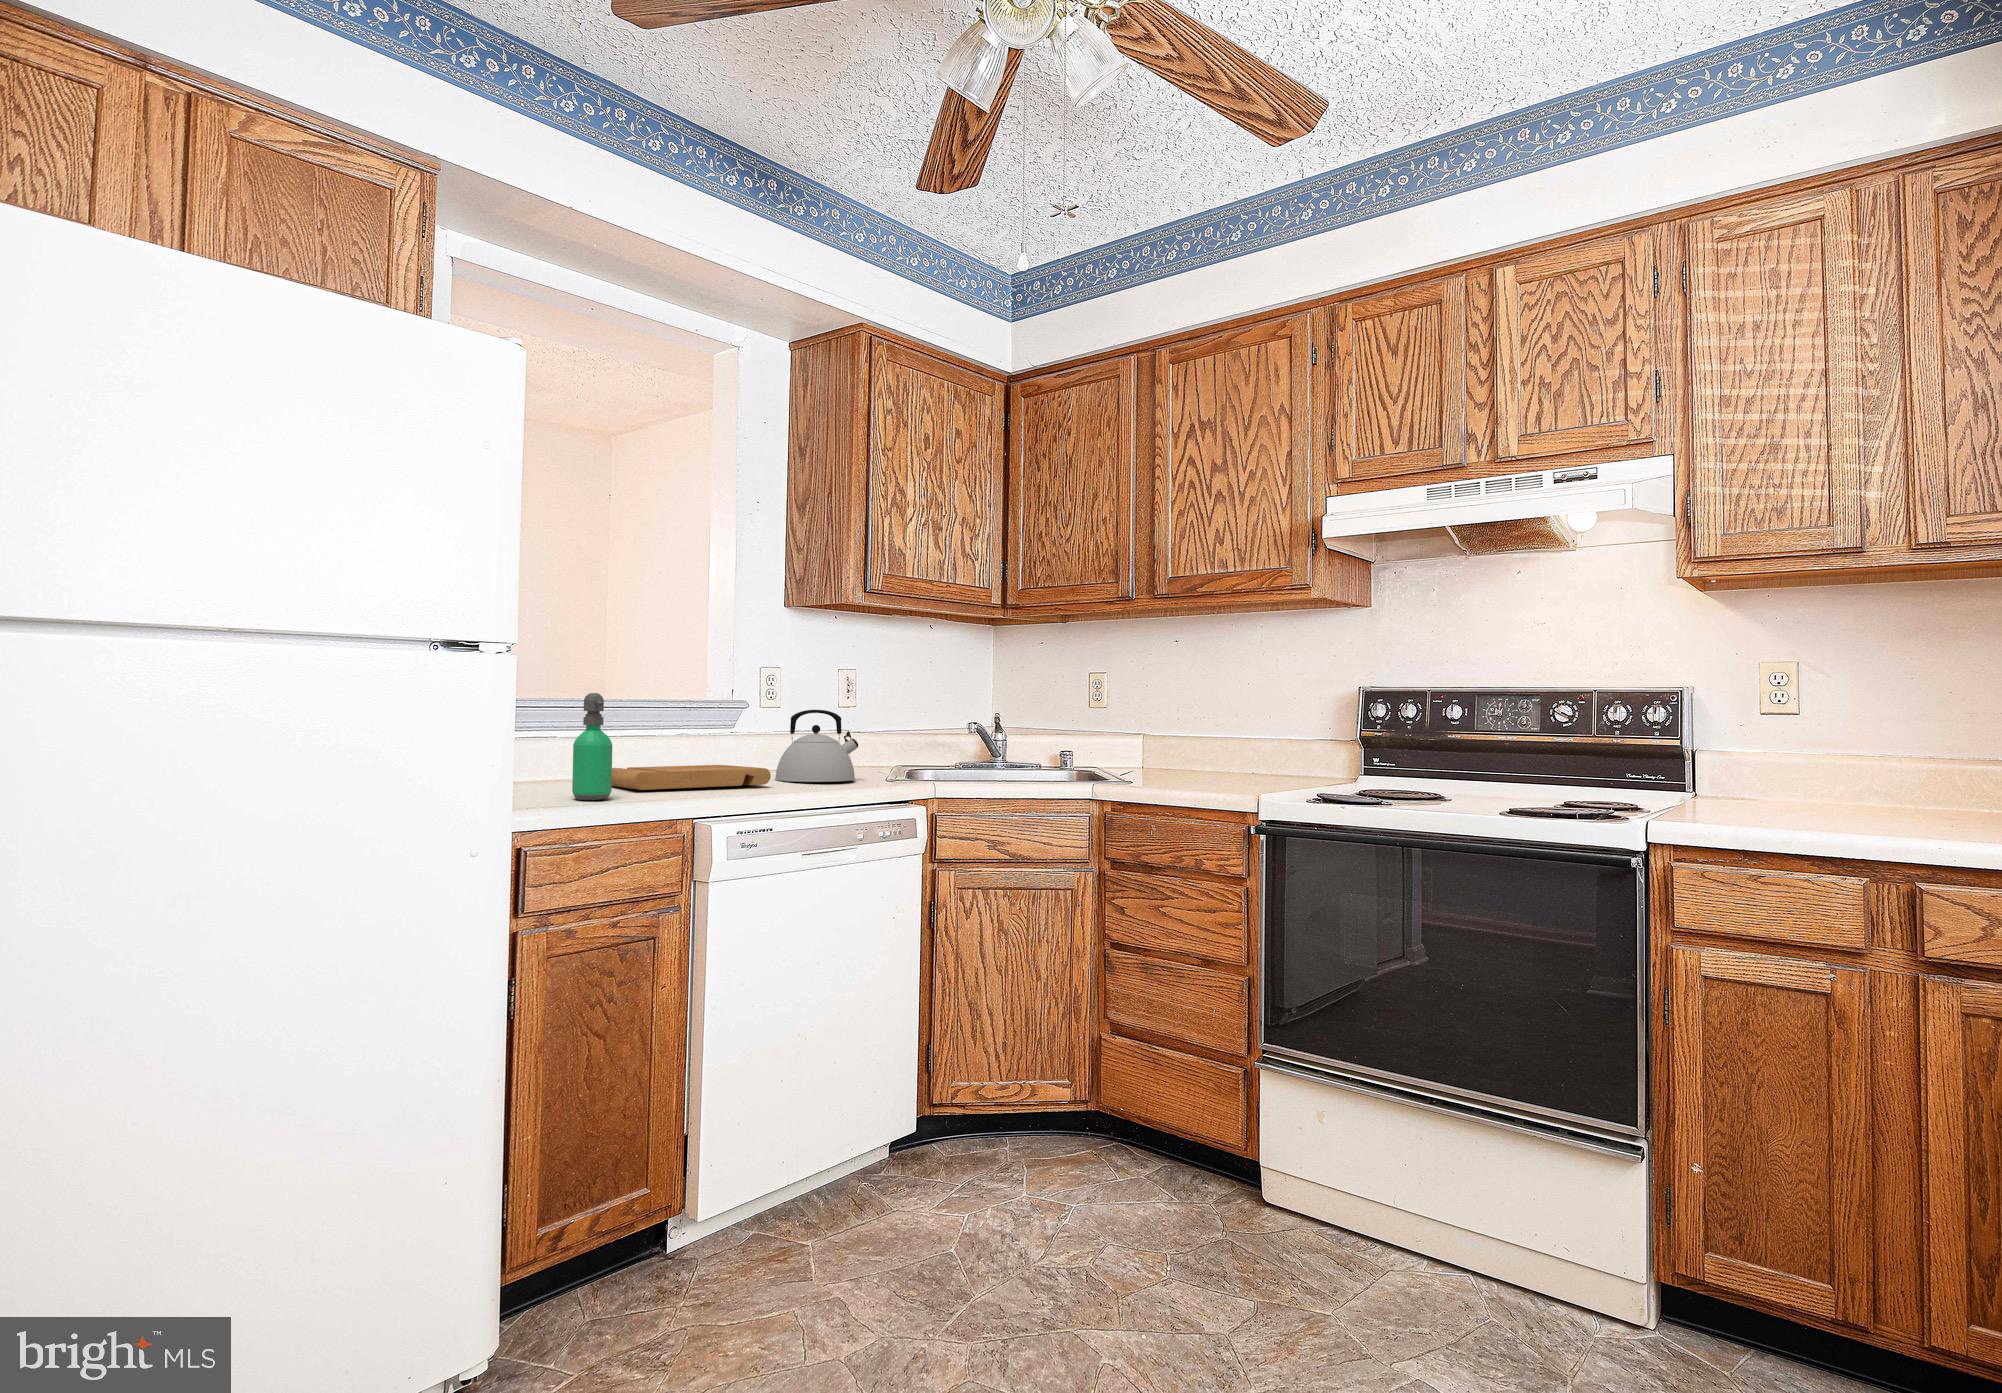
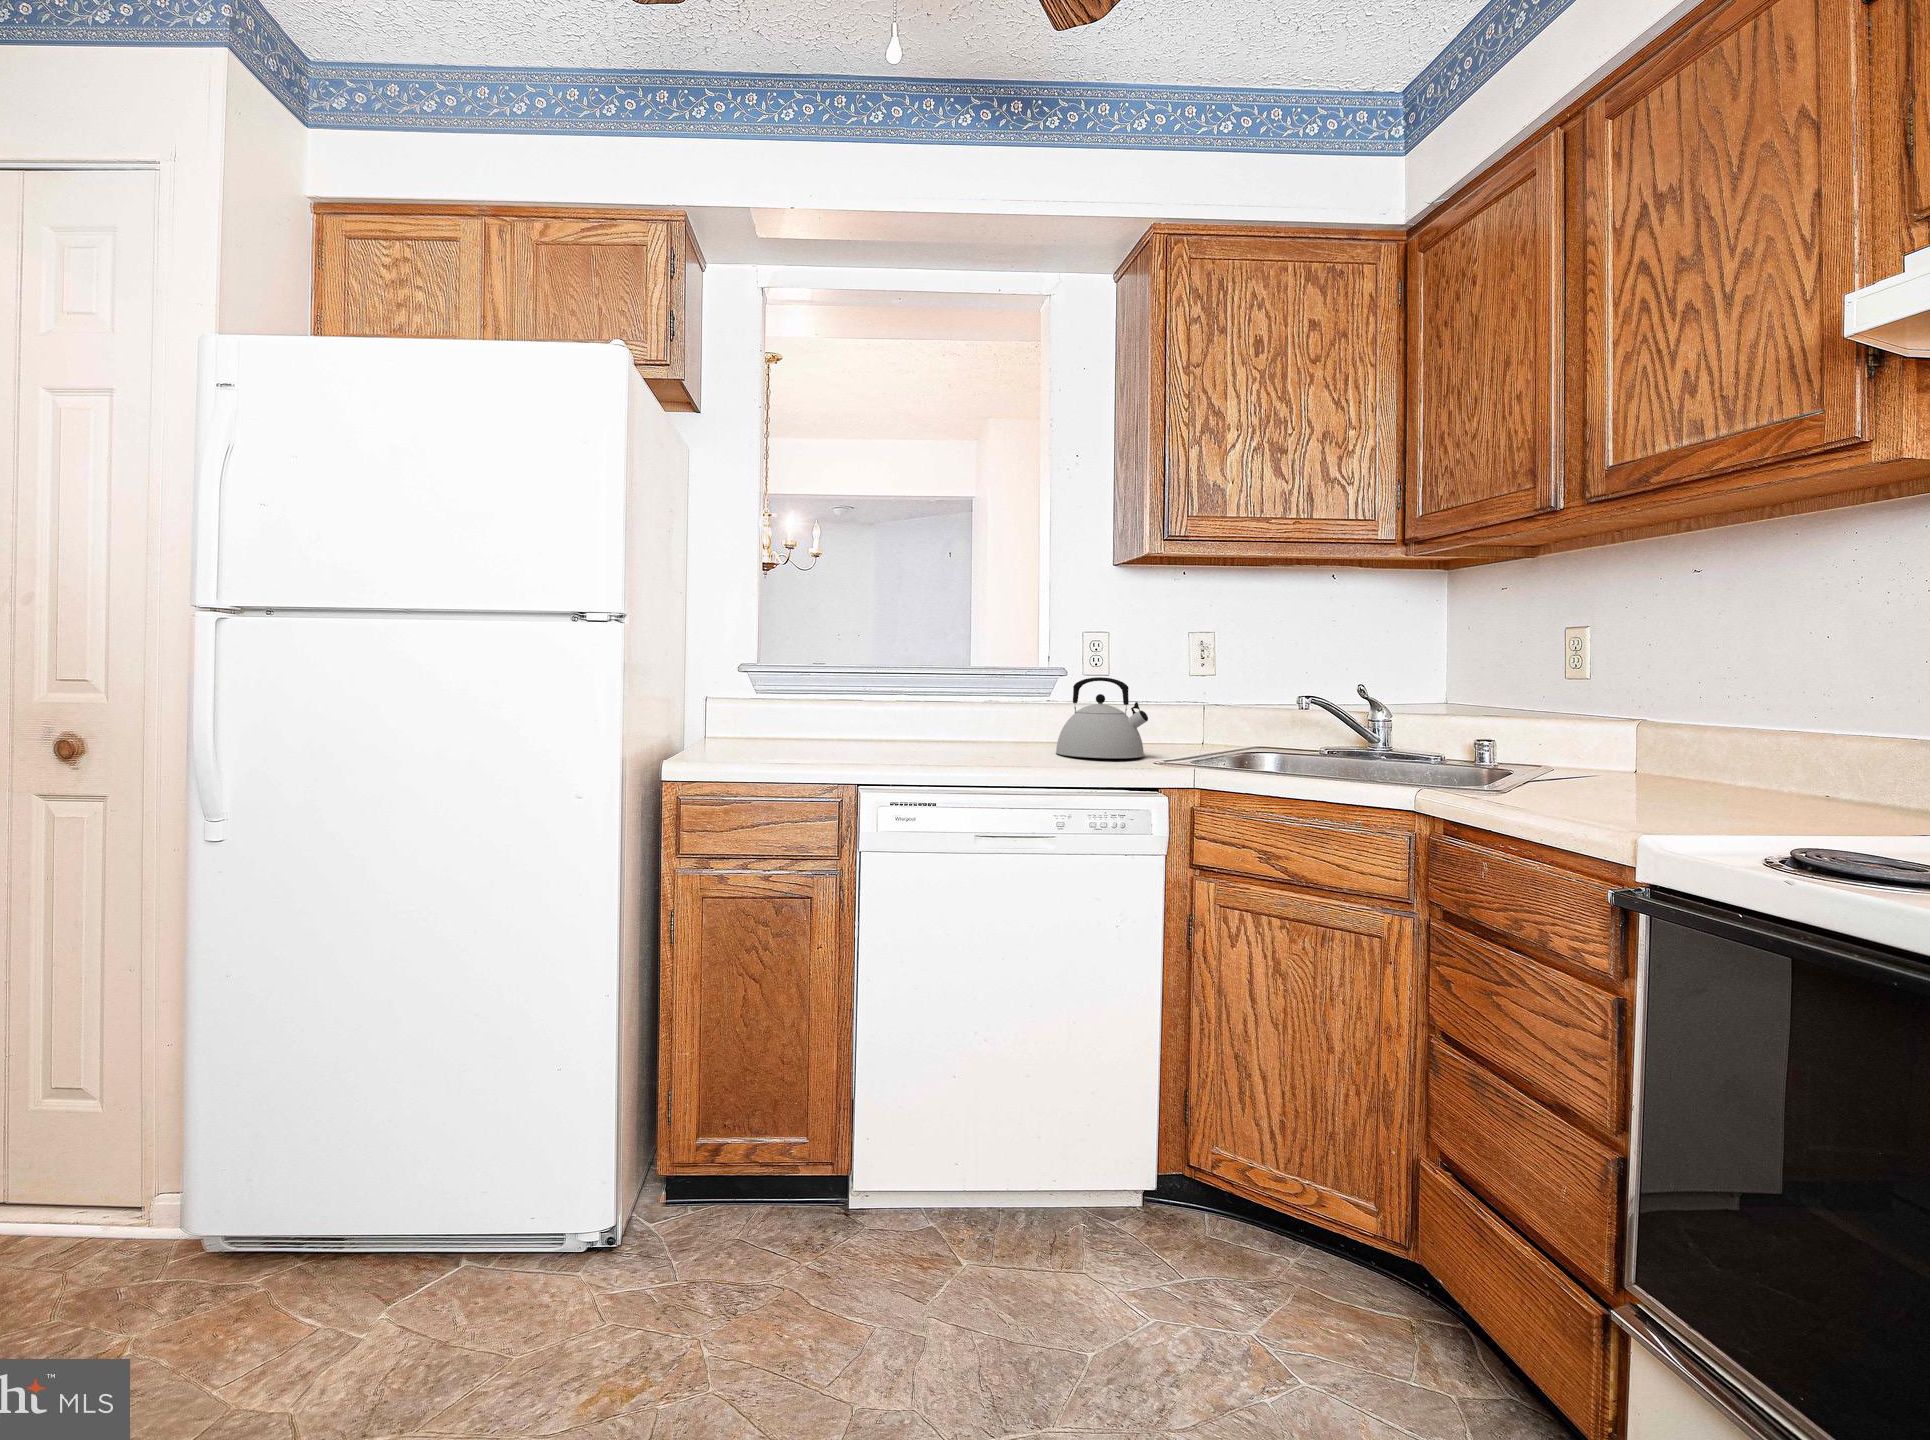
soap dispenser: present [572,693,612,800] -> none [782,660,817,760]
cutting board: present [612,765,771,790] -> none [863,730,1014,756]

